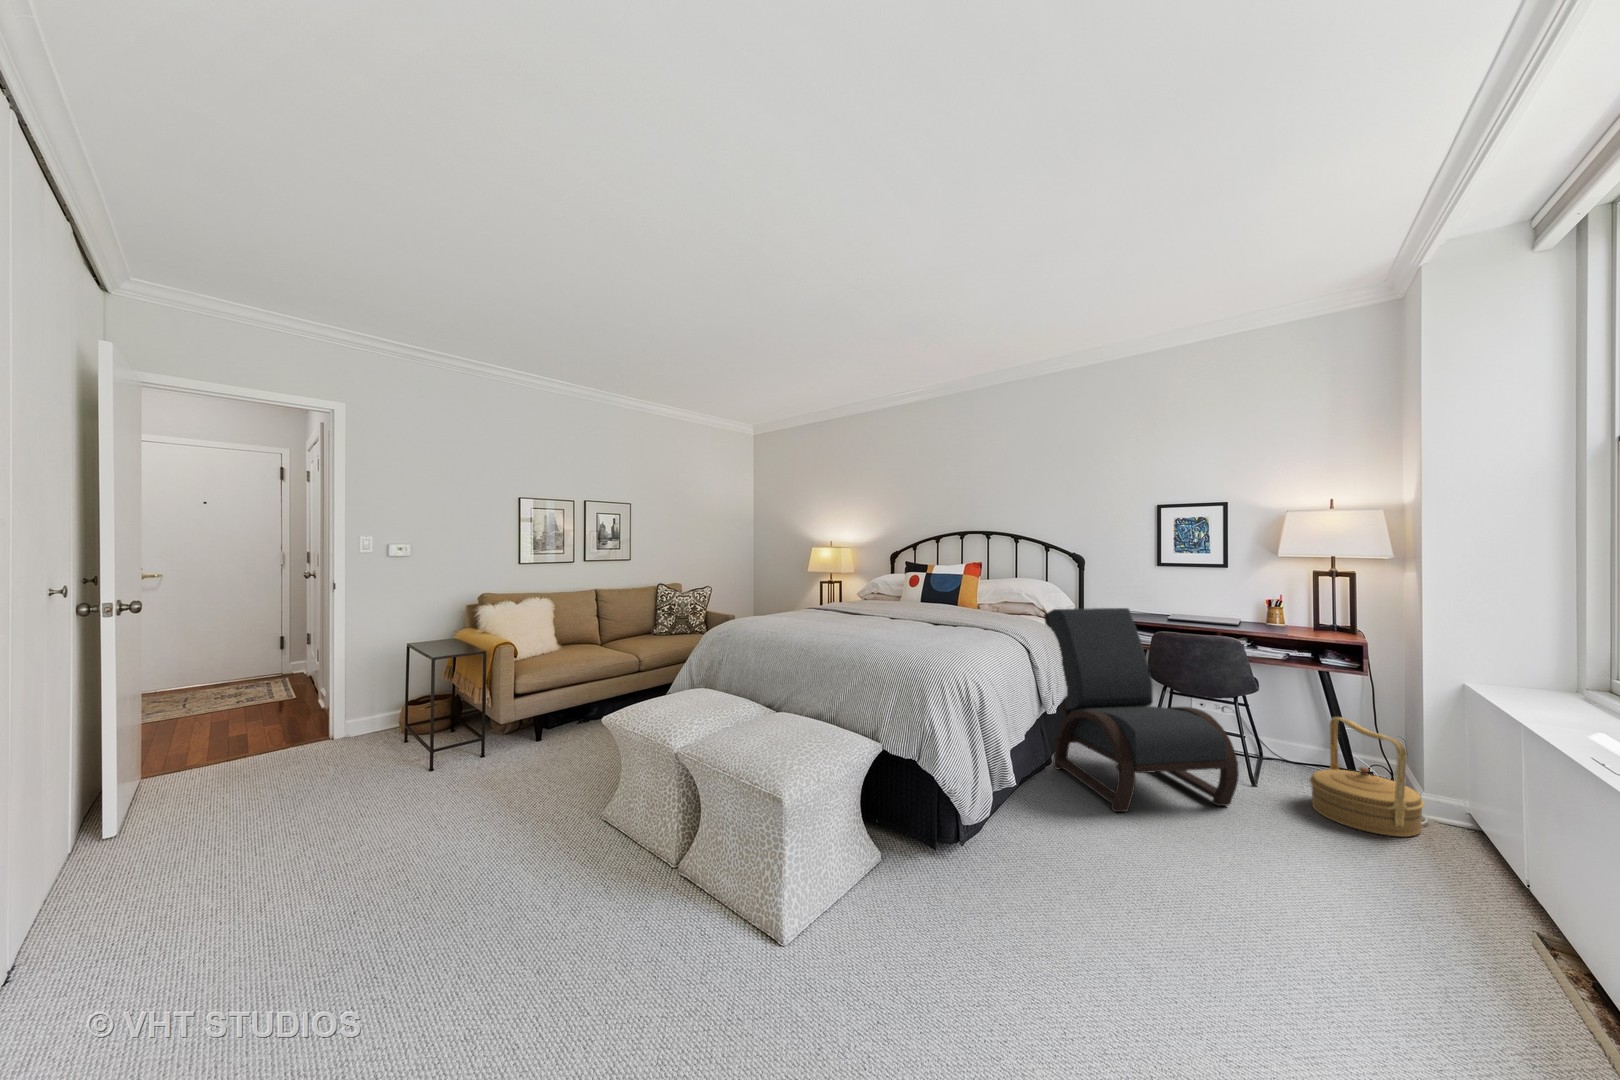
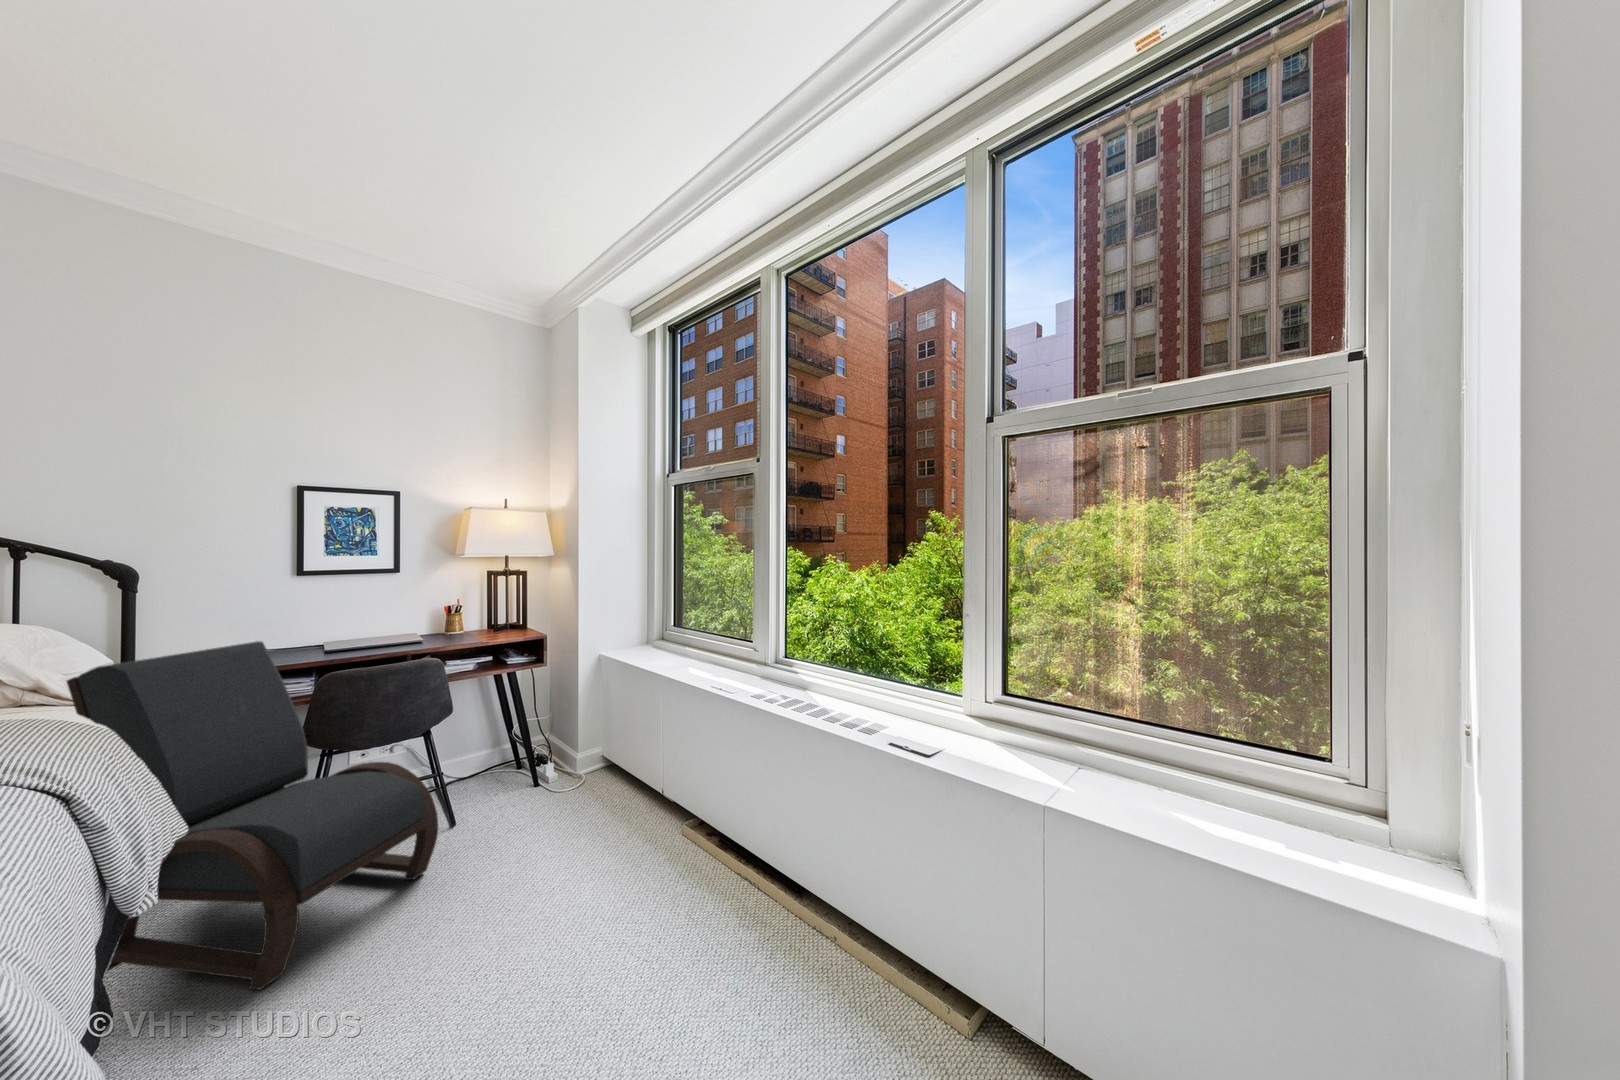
woven basket: present [1310,717,1424,837] -> none [501,717,592,830]

